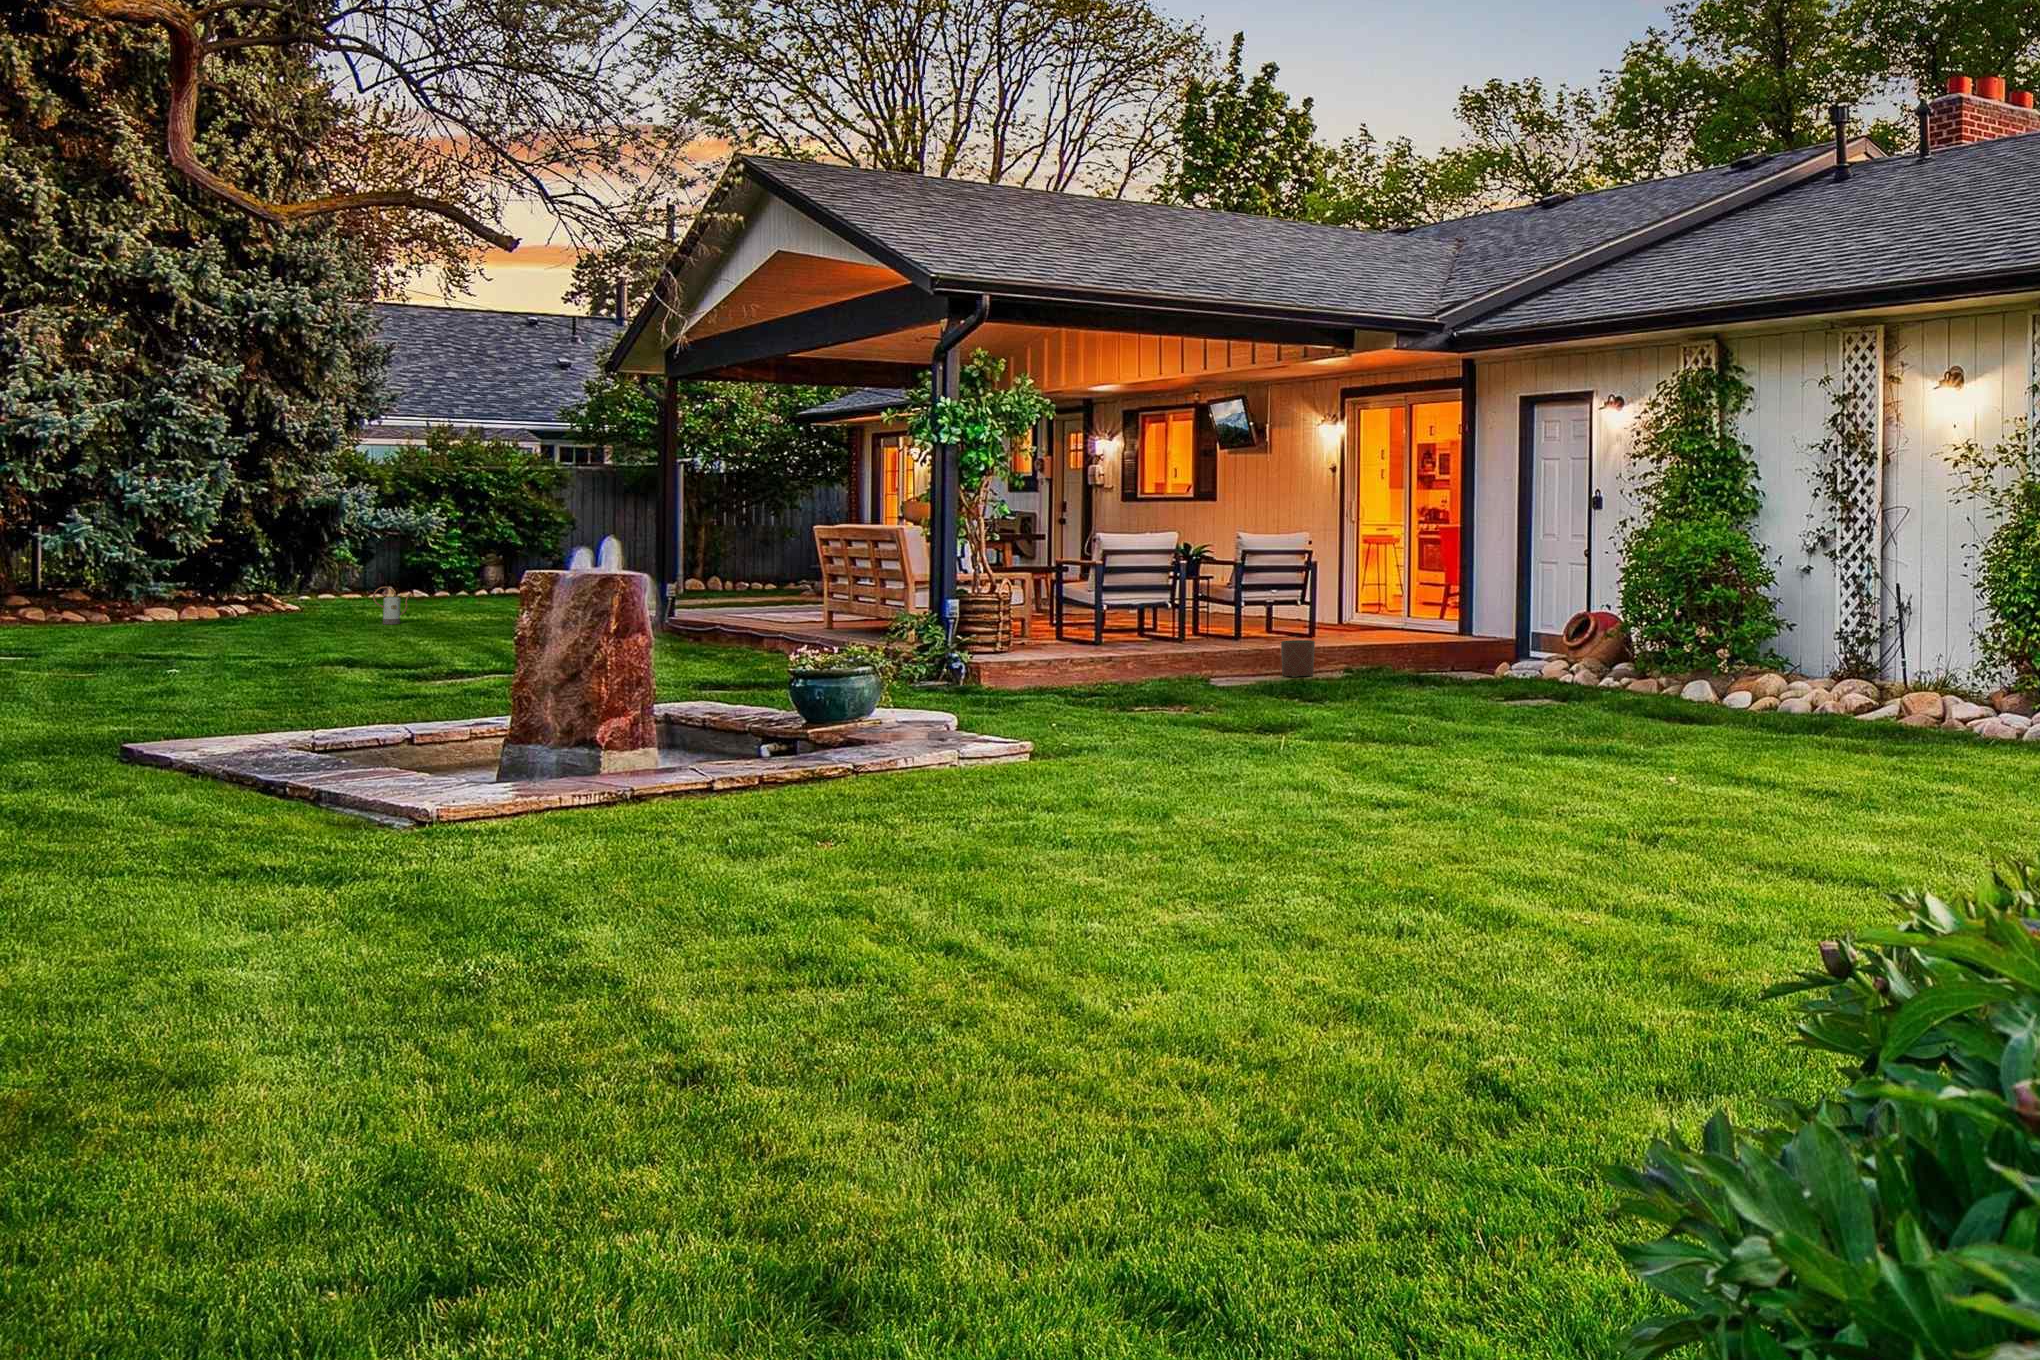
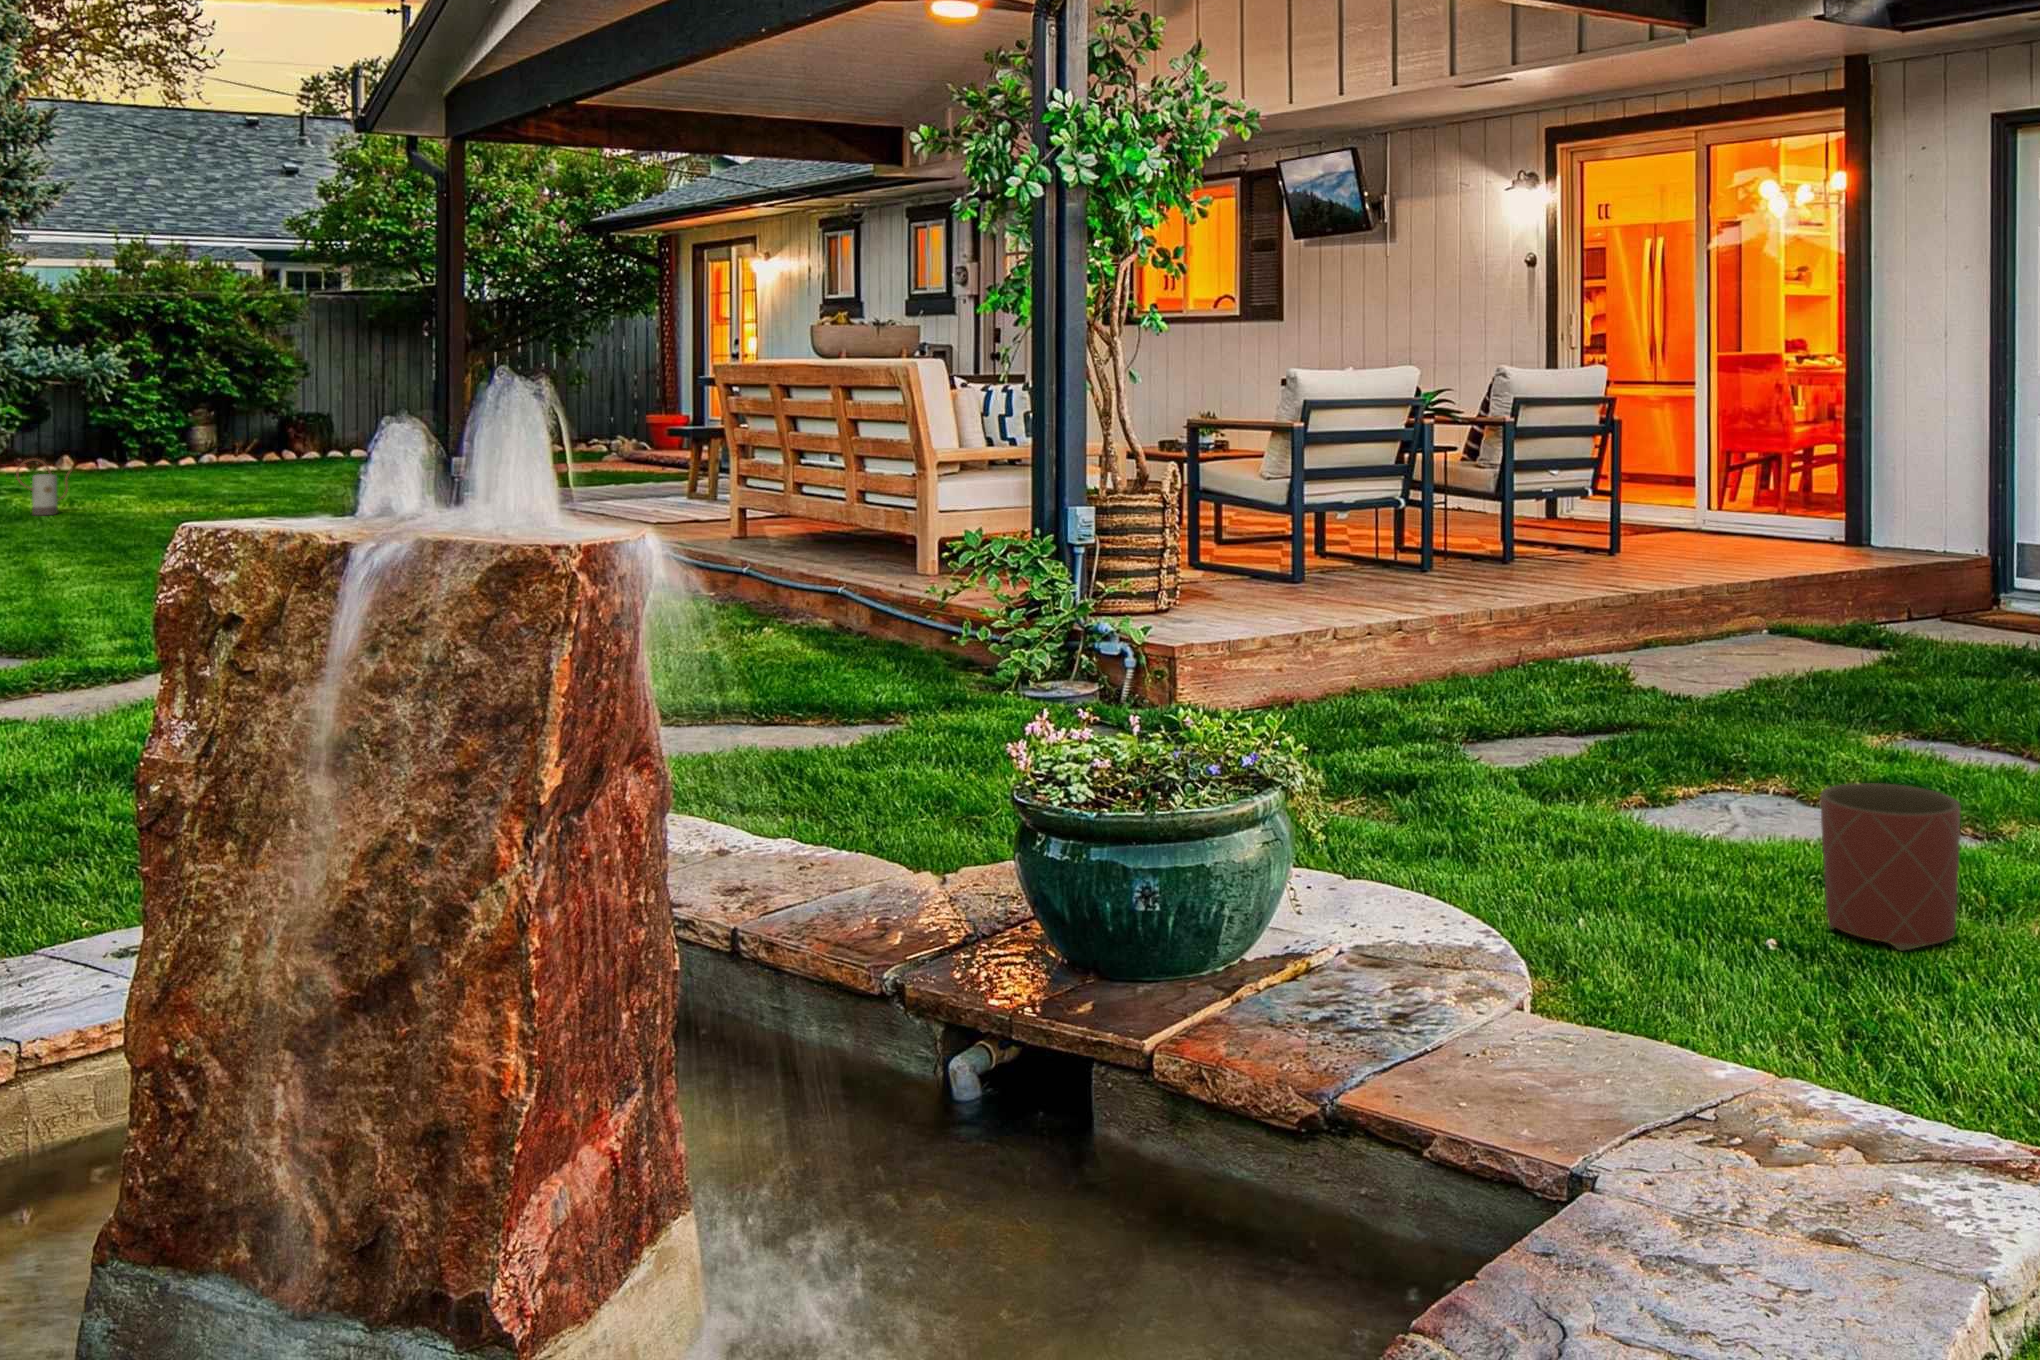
planter: present [1281,640,1315,677] -> present [1820,783,1960,951]

